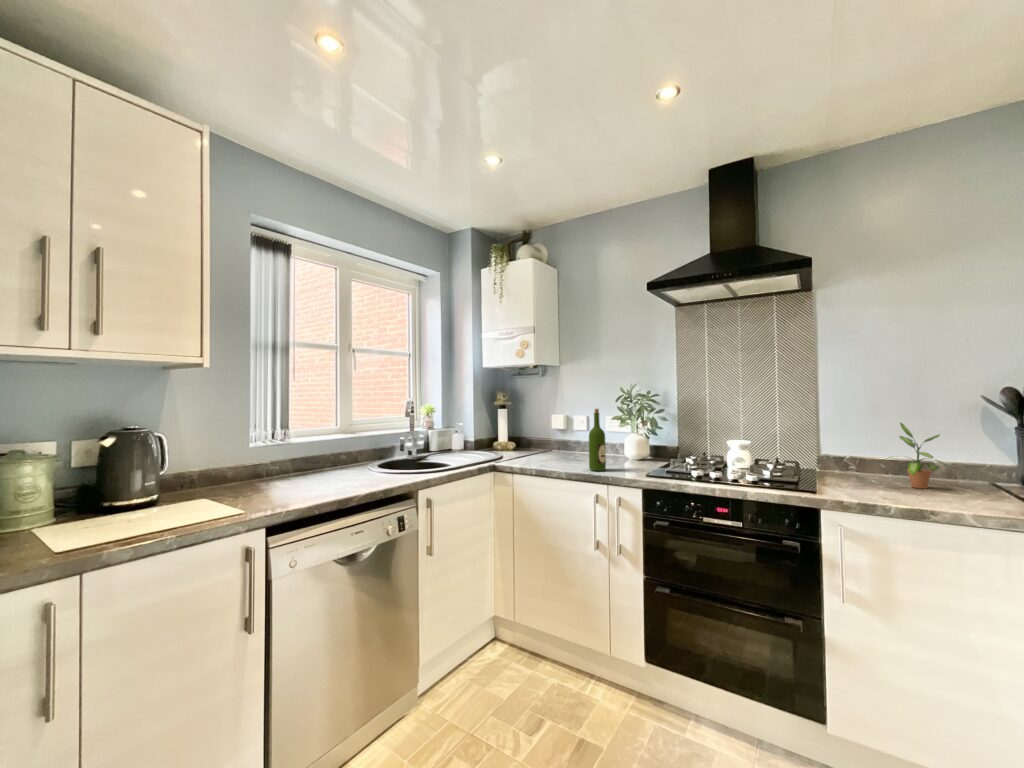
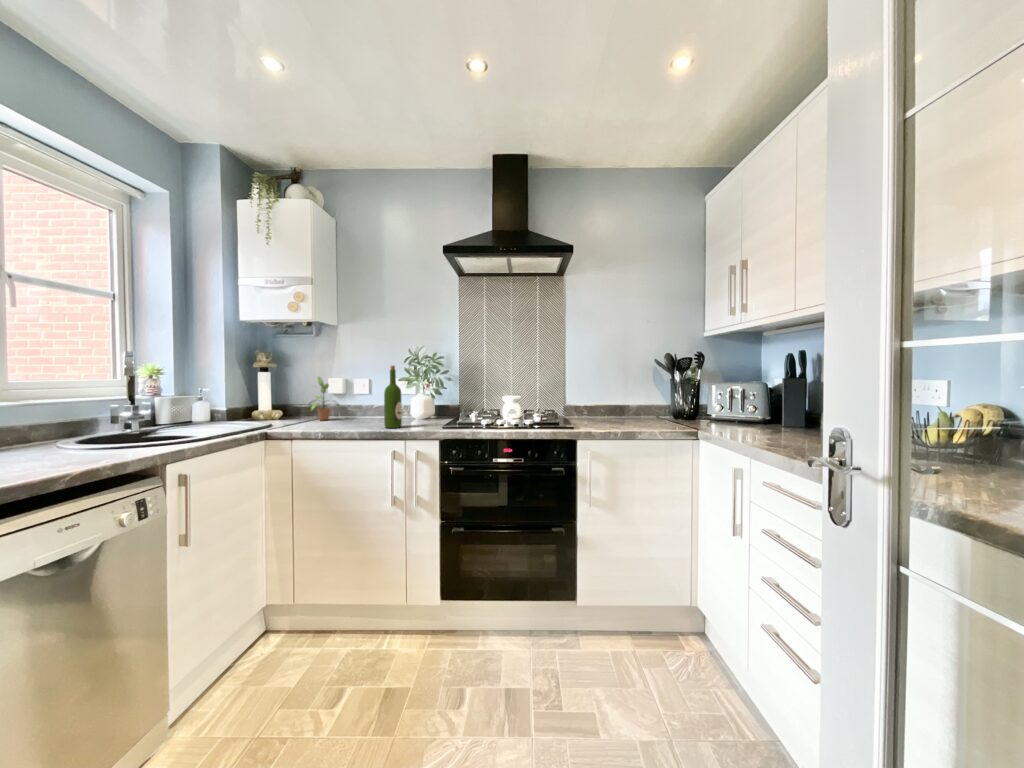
potted plant: present [891,423,950,489] -> present [309,377,342,420]

